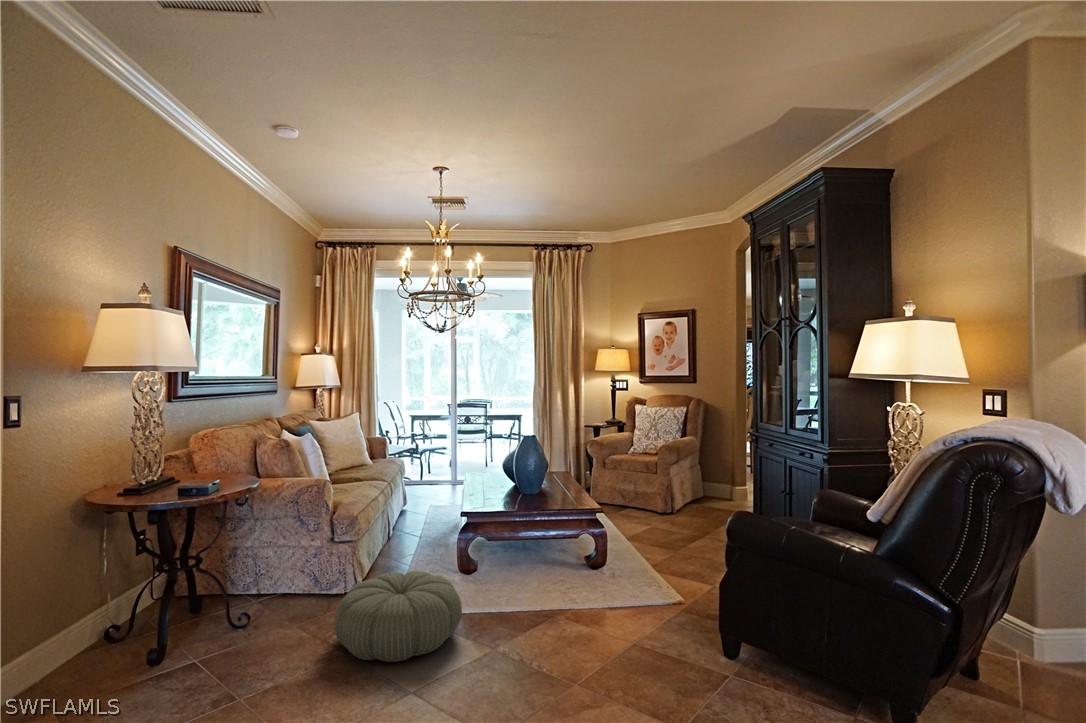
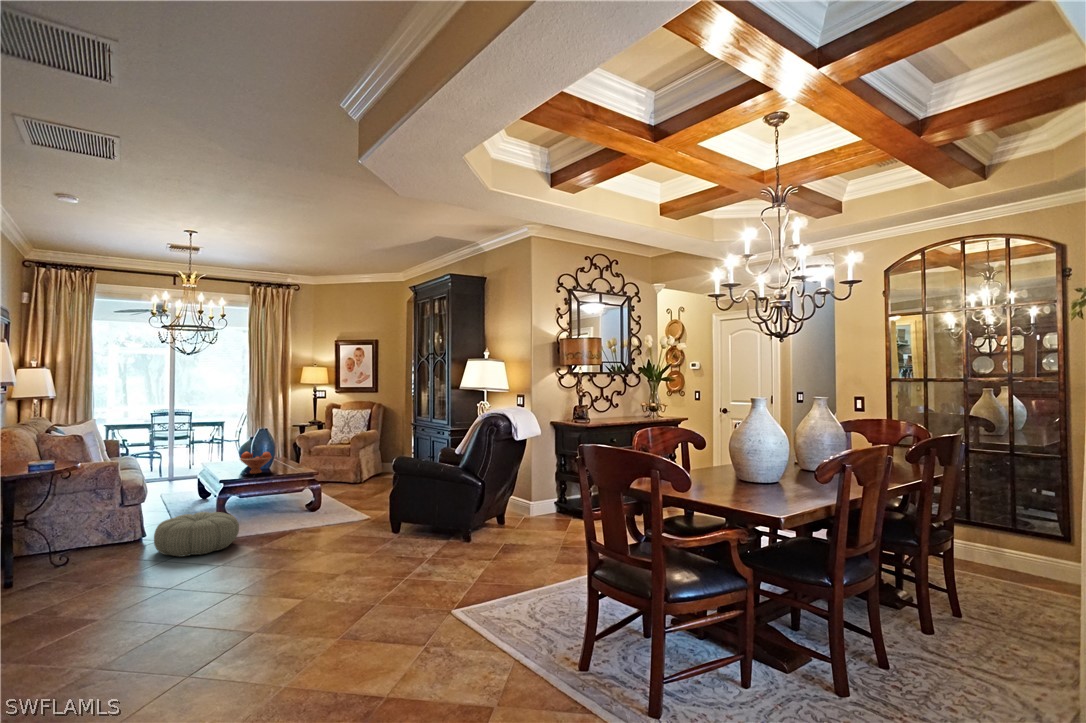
fruit bowl: none [493,466,537,503] -> present [240,452,272,474]

